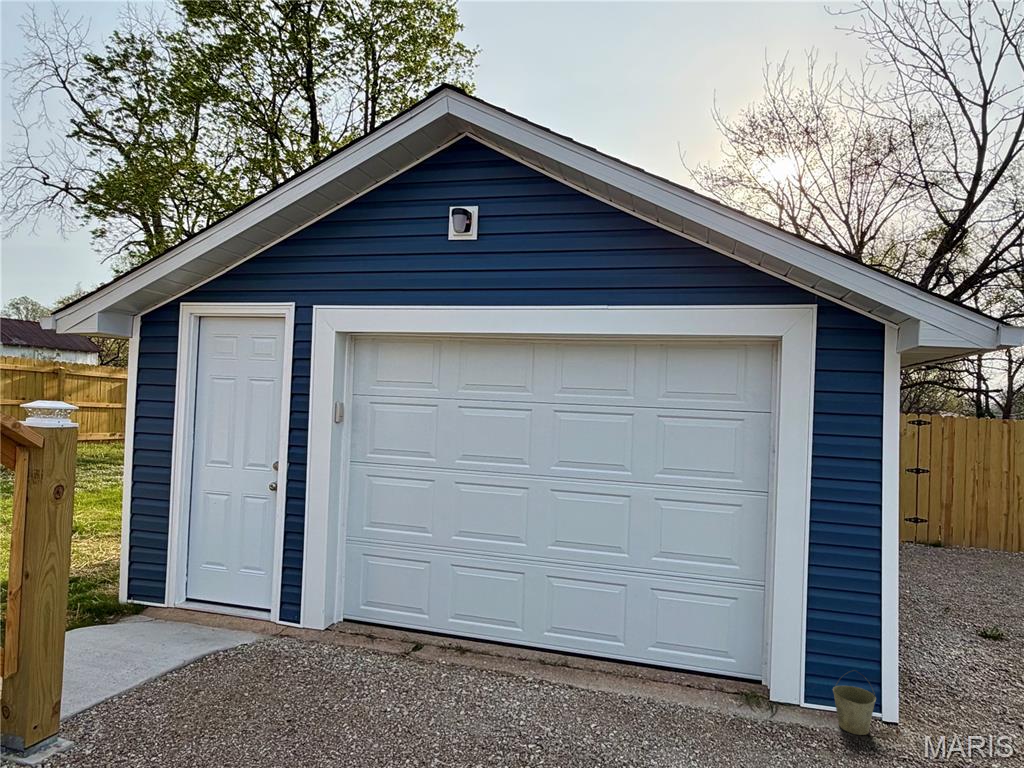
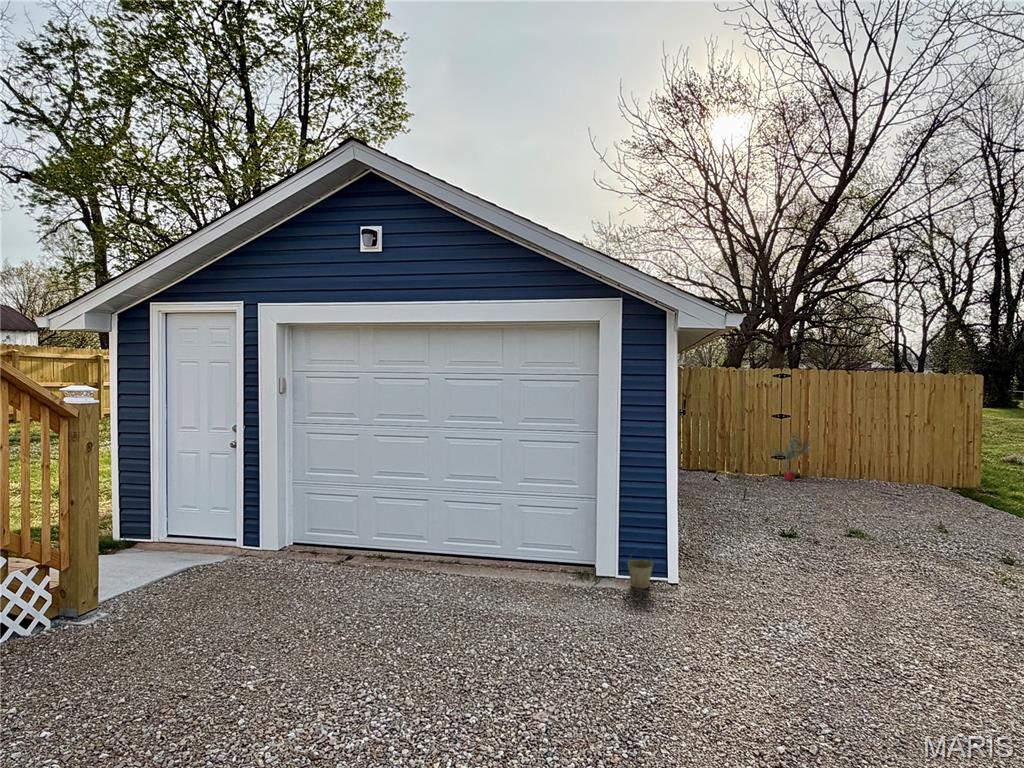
potted tree: none [919,492,980,553] -> present [769,433,812,481]

